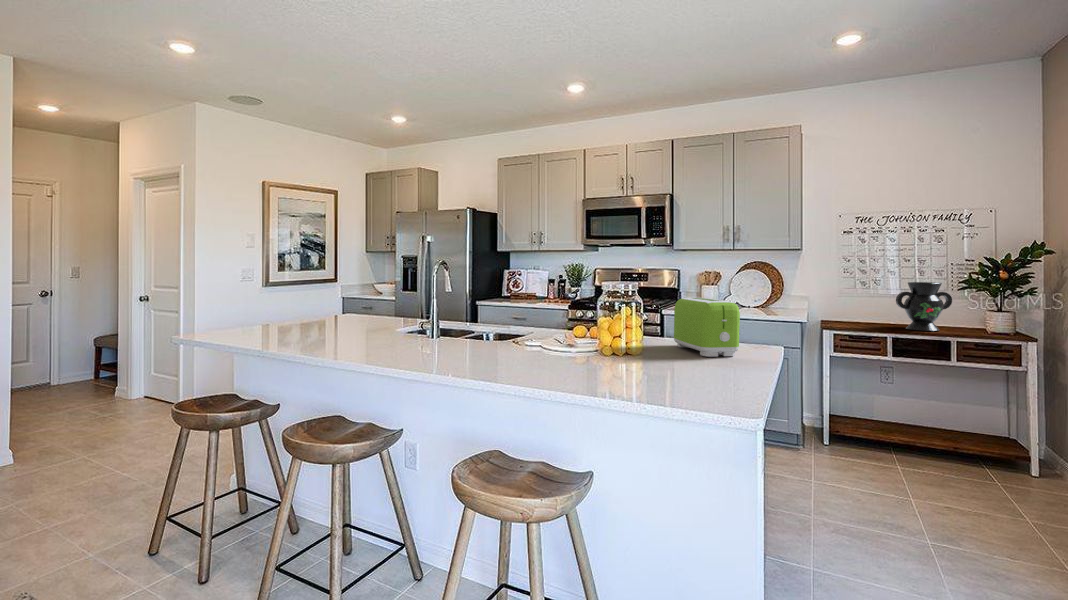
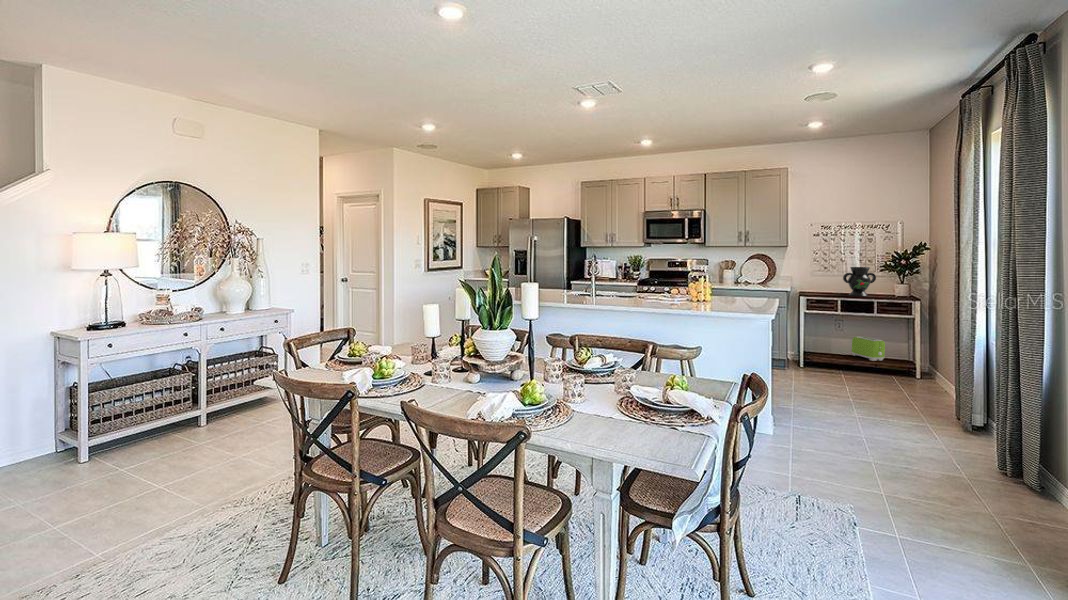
toaster: present [674,298,740,357] -> present [852,336,885,361]

